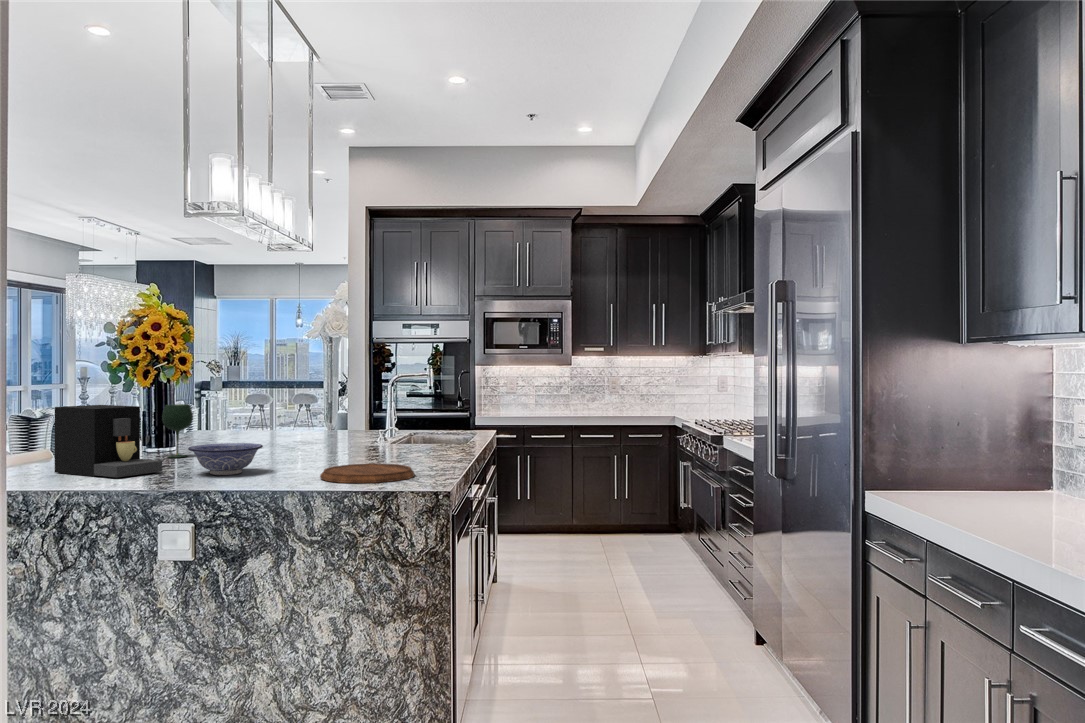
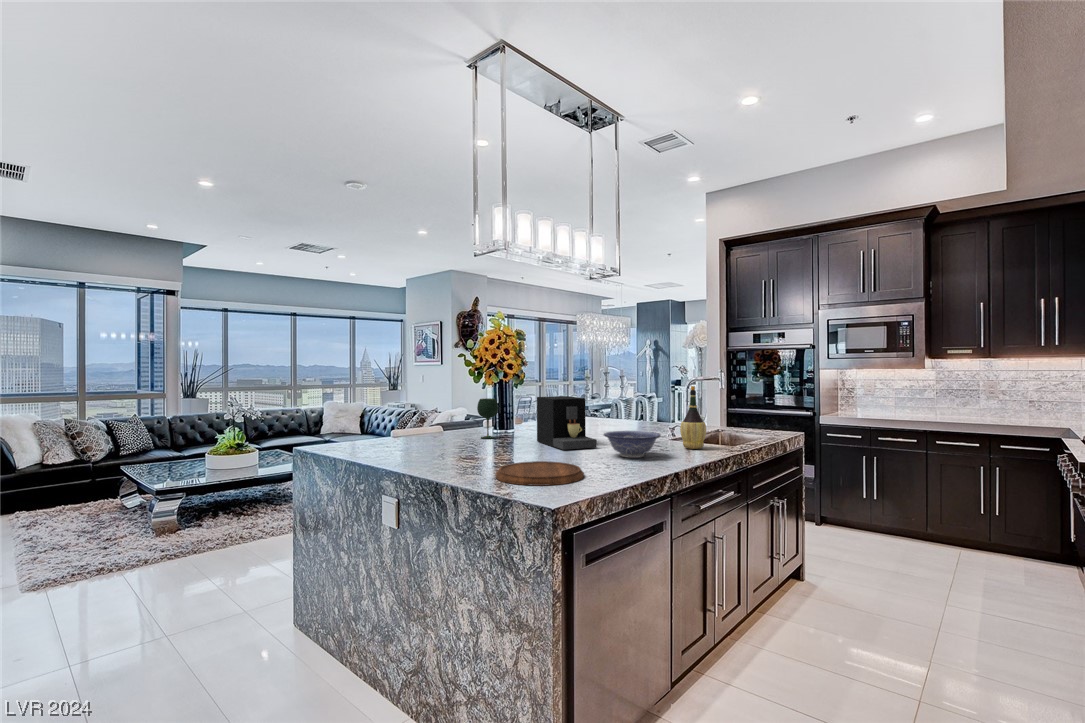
wine bottle: none [429,383,455,448] -> present [680,386,706,449]
coffee maker: present [55,405,162,477] -> present [537,396,597,450]
decorative bowl: present [188,443,263,475] -> present [604,431,661,458]

